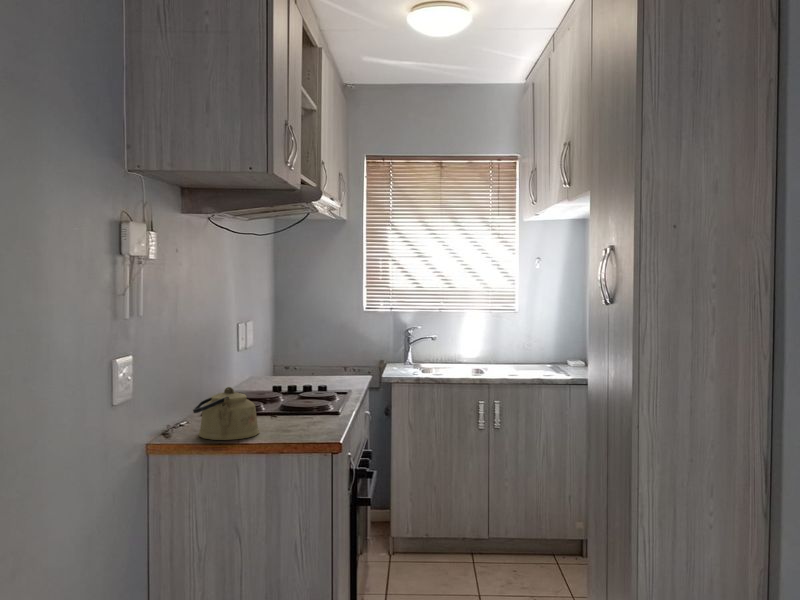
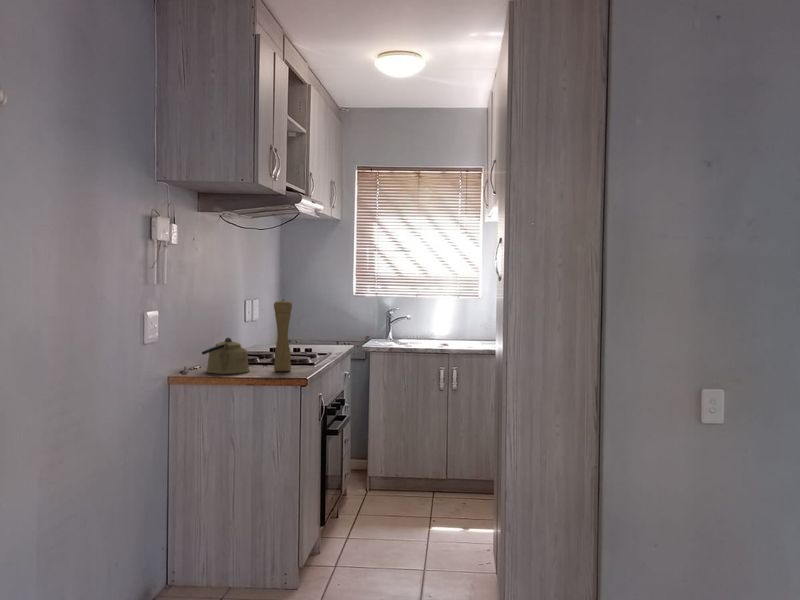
pepper mill: none [292,333,317,433] -> present [274,300,292,371]

